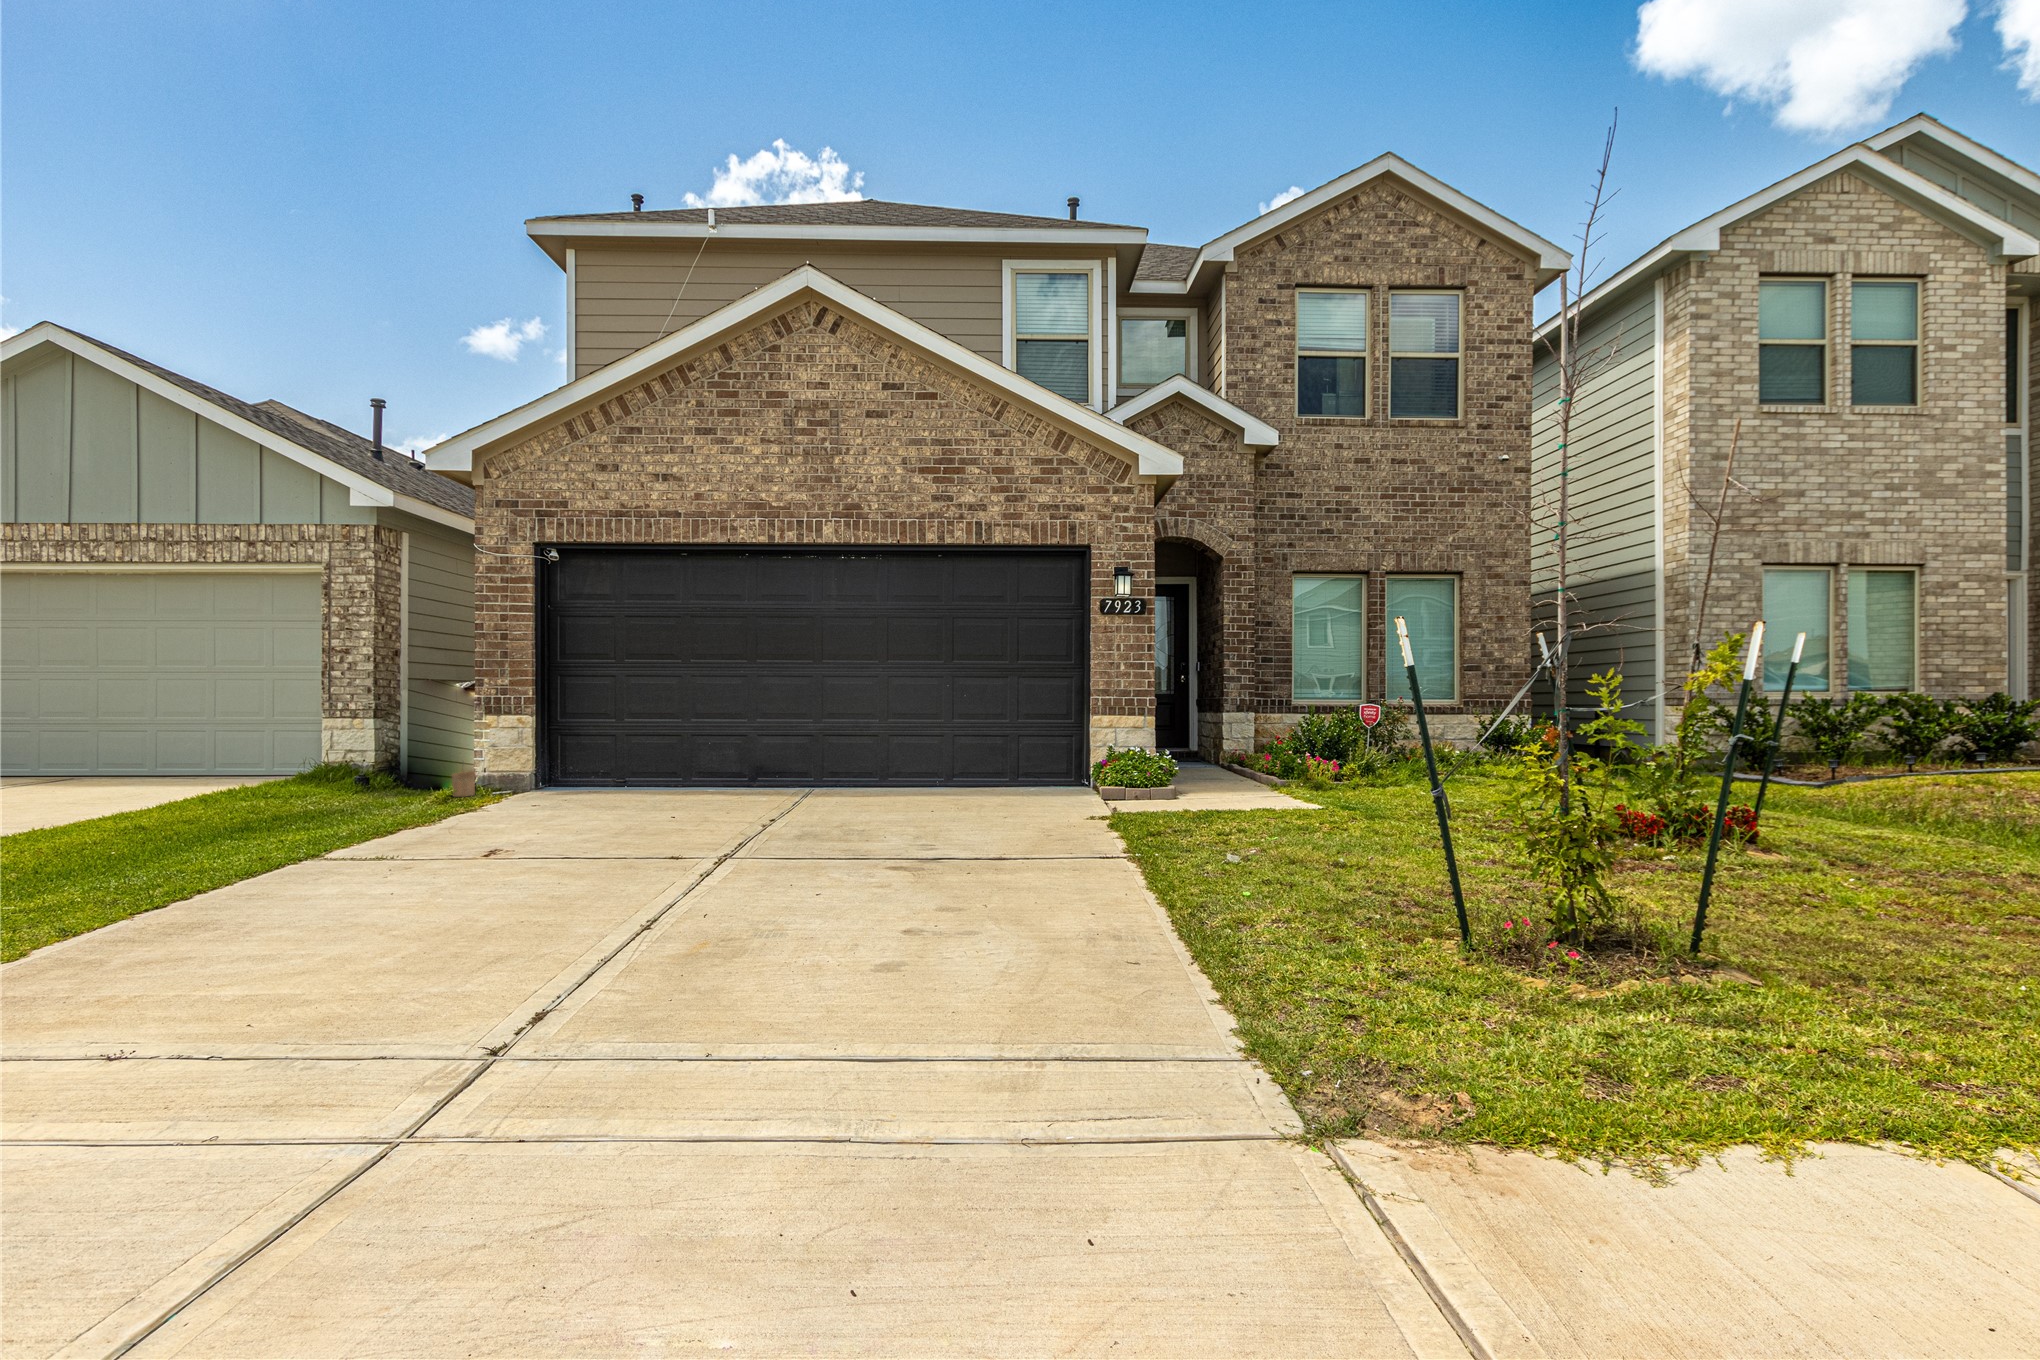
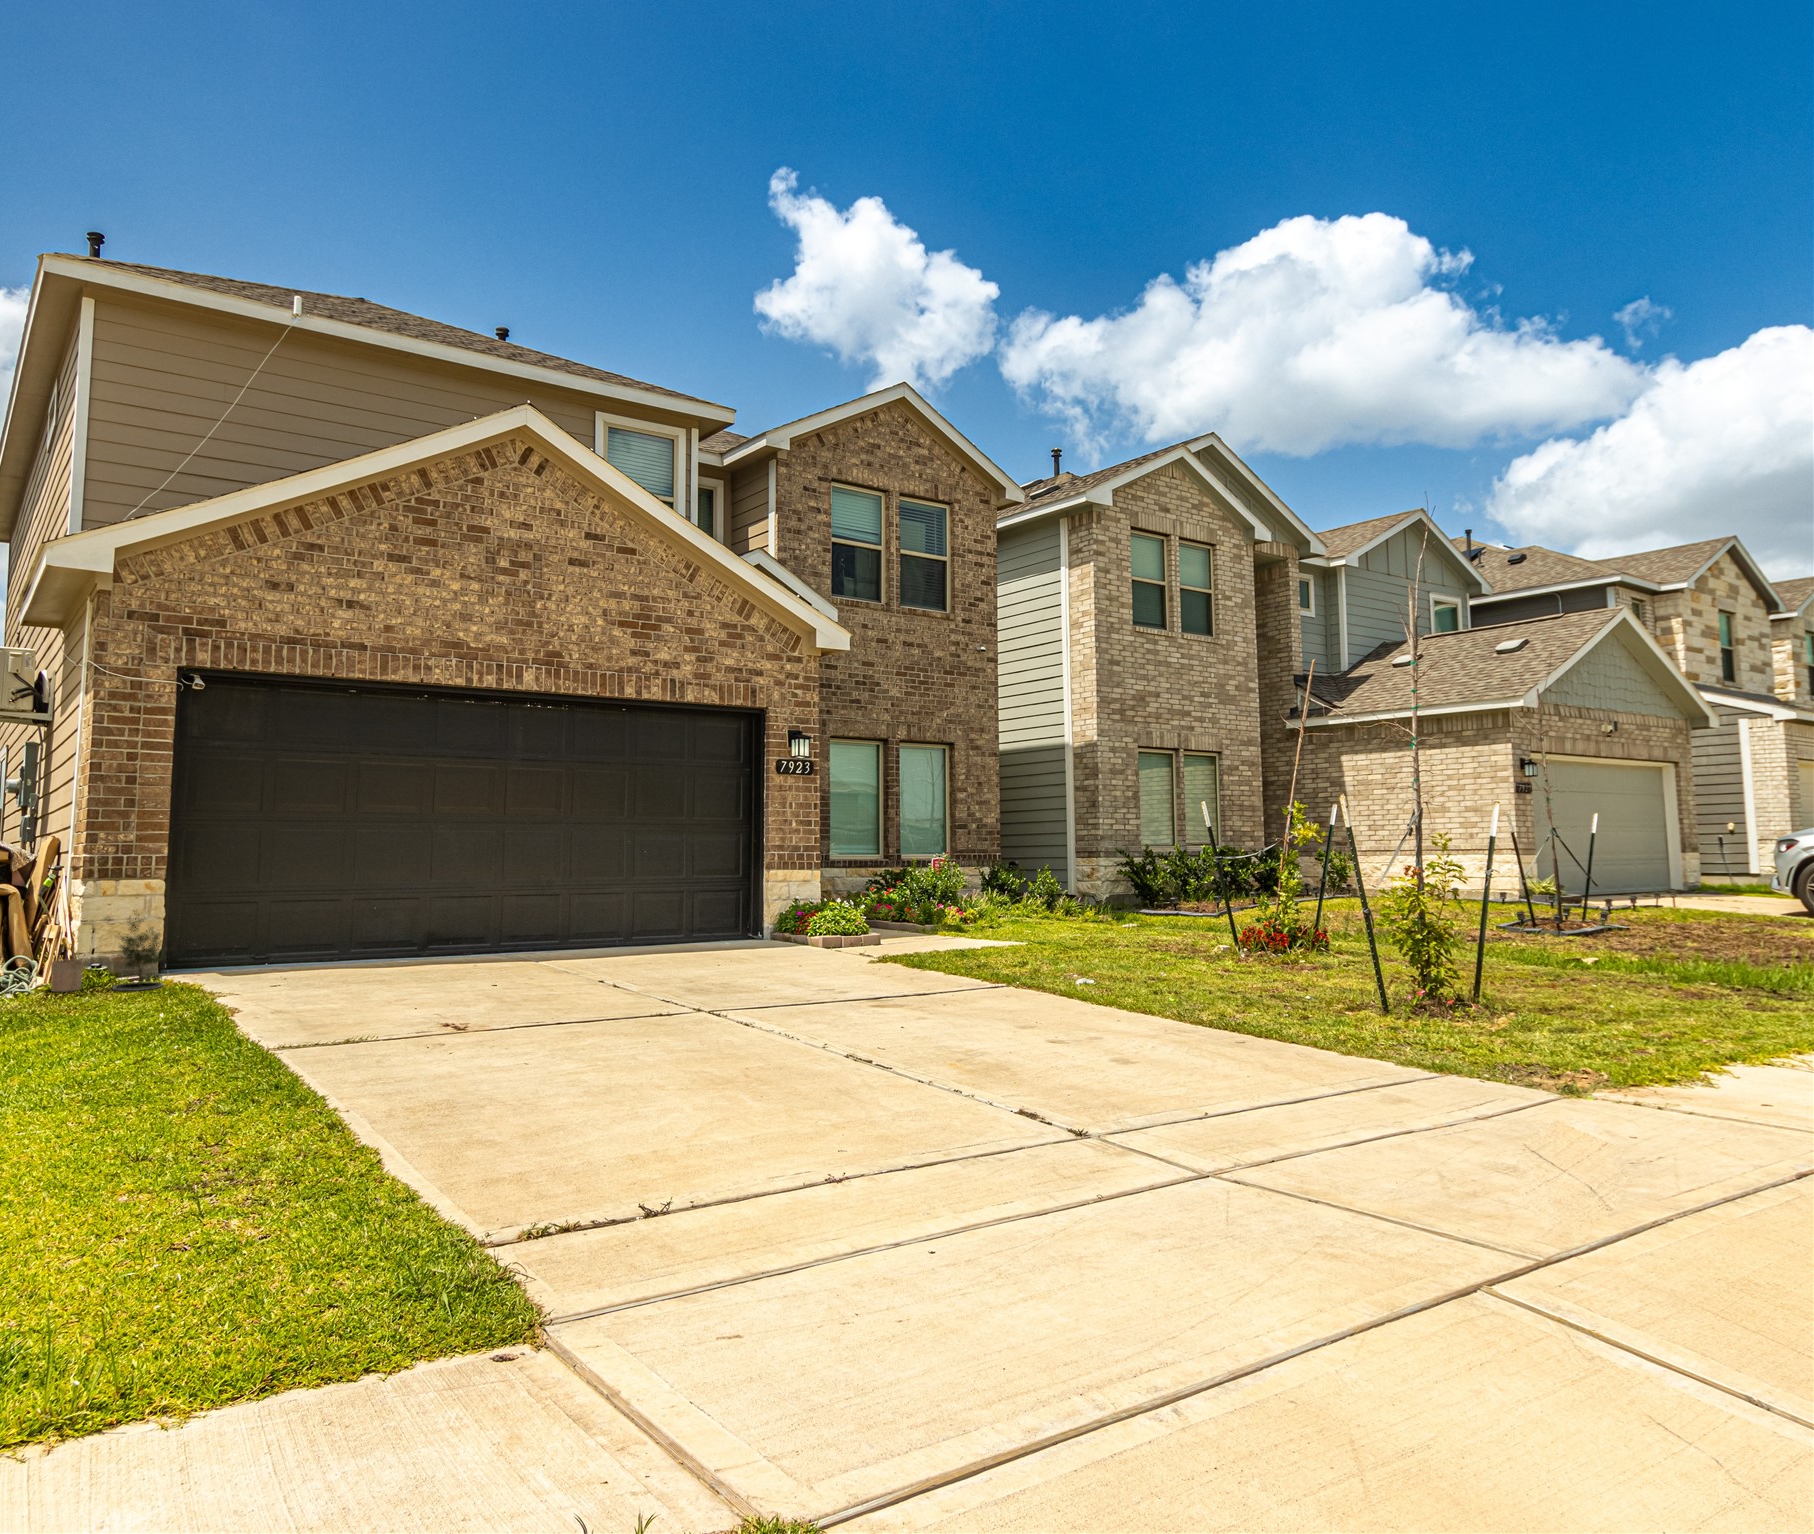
potted tree: none [481,736,526,800] -> present [113,911,163,991]

